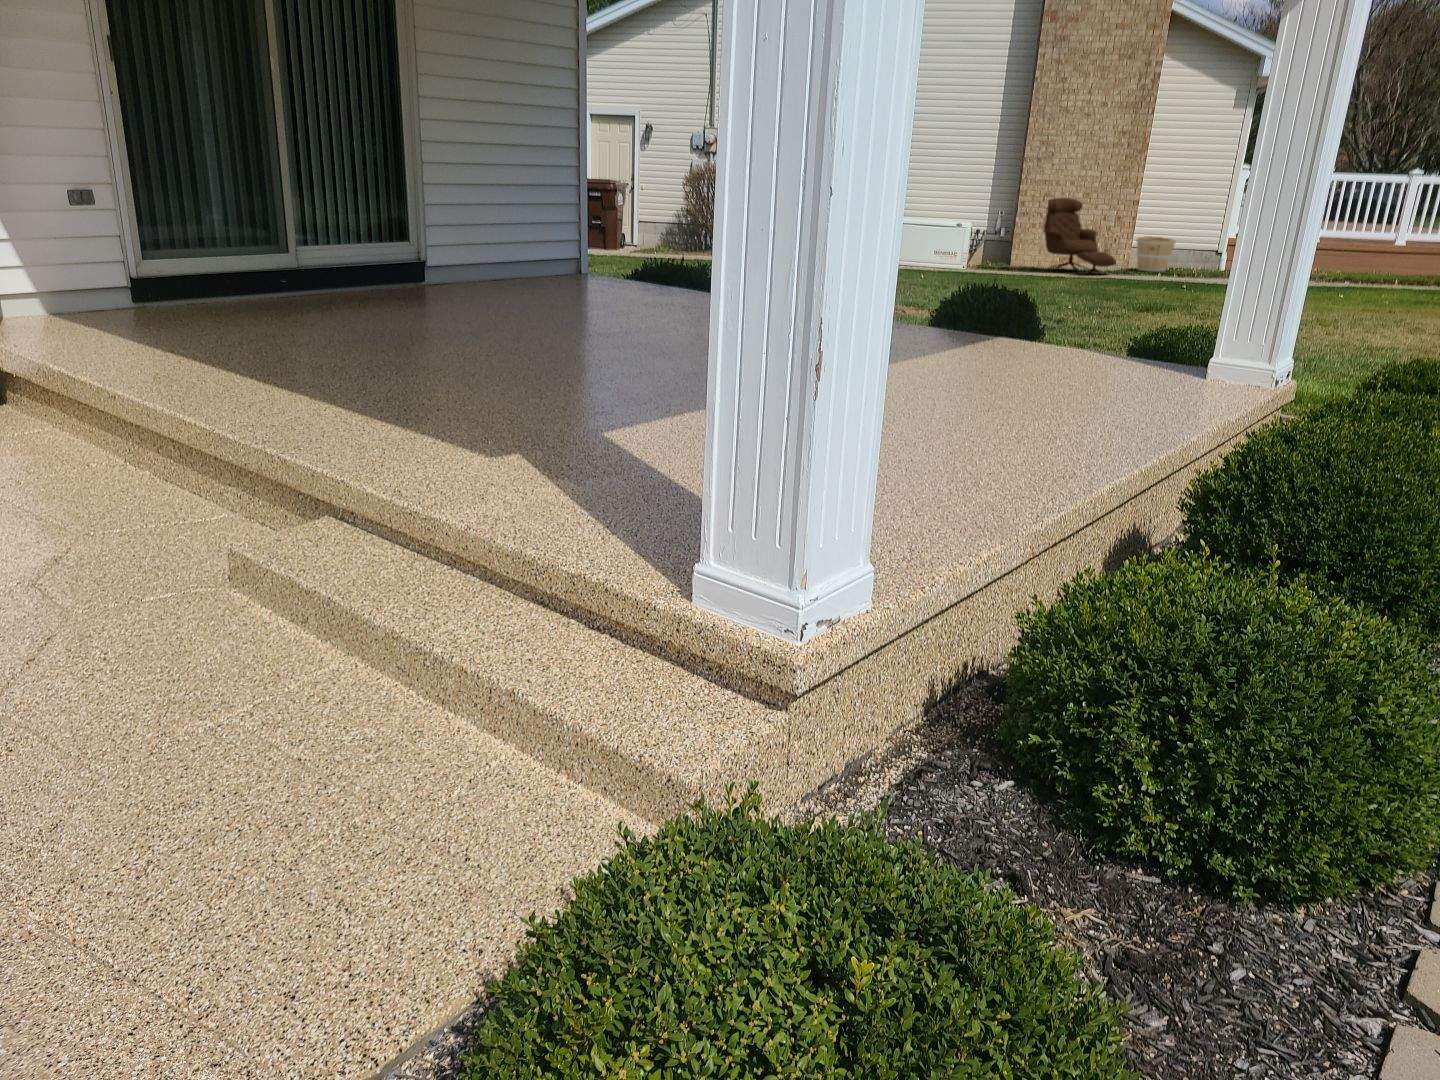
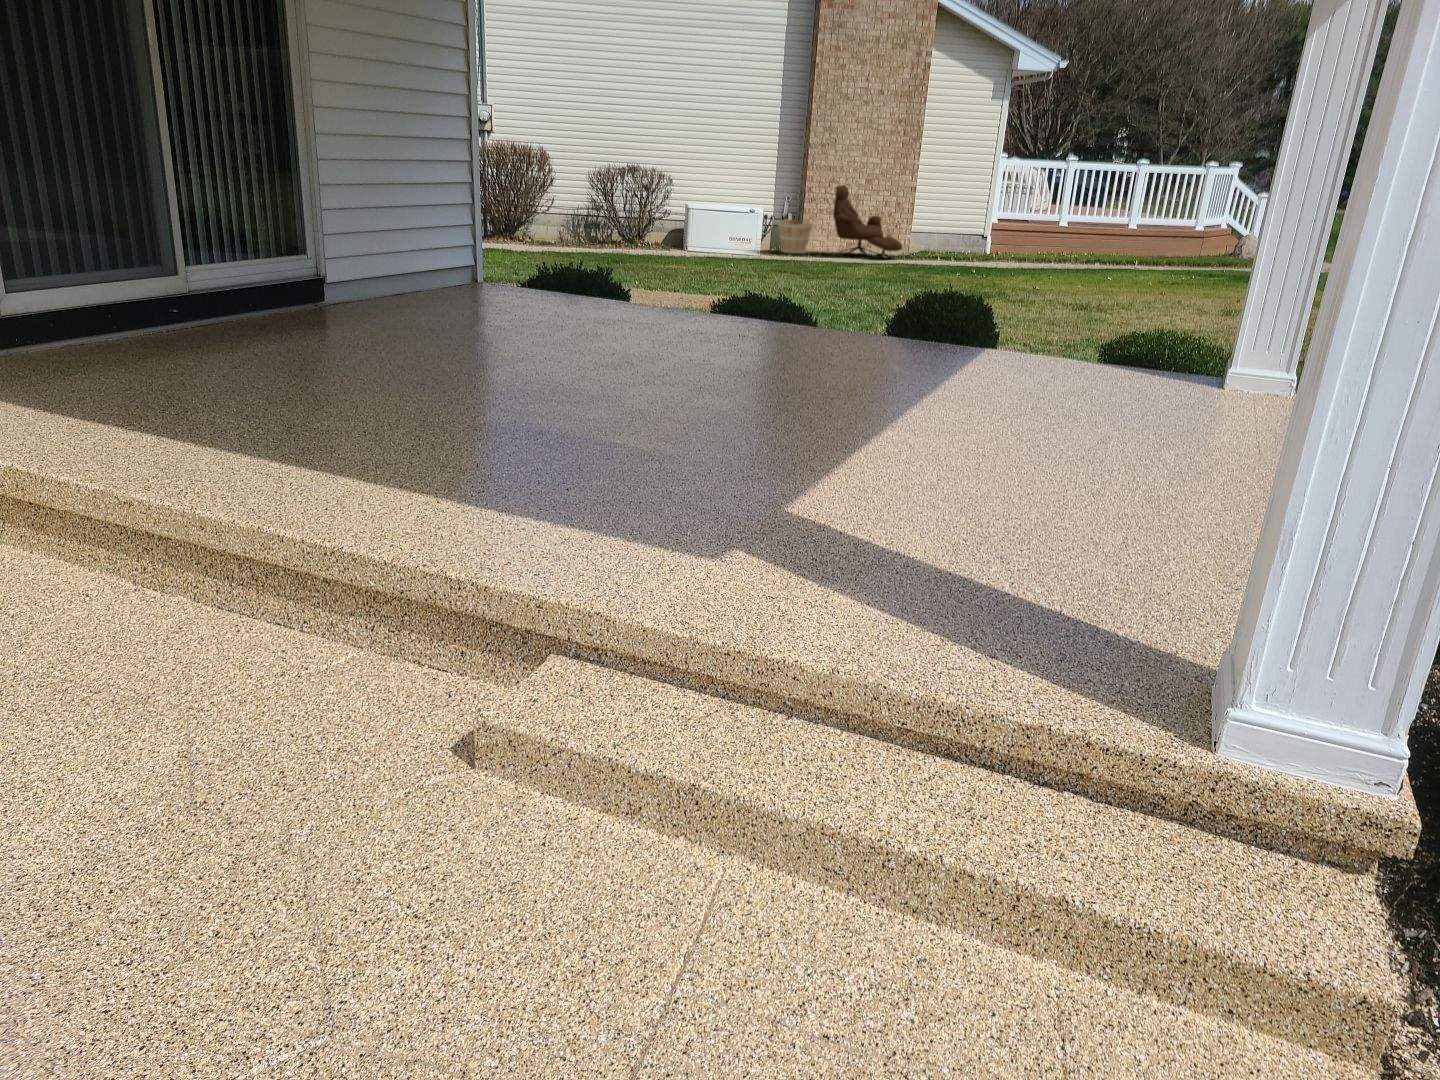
wooden bucket: present [1136,236,1176,272] -> present [778,219,813,254]

